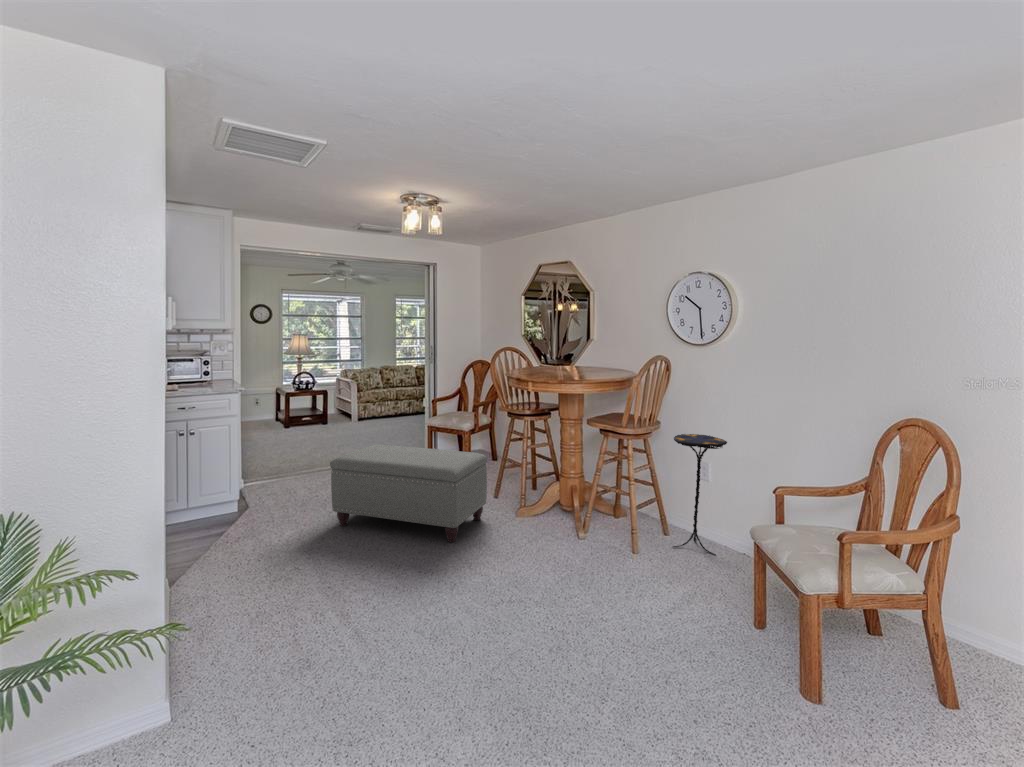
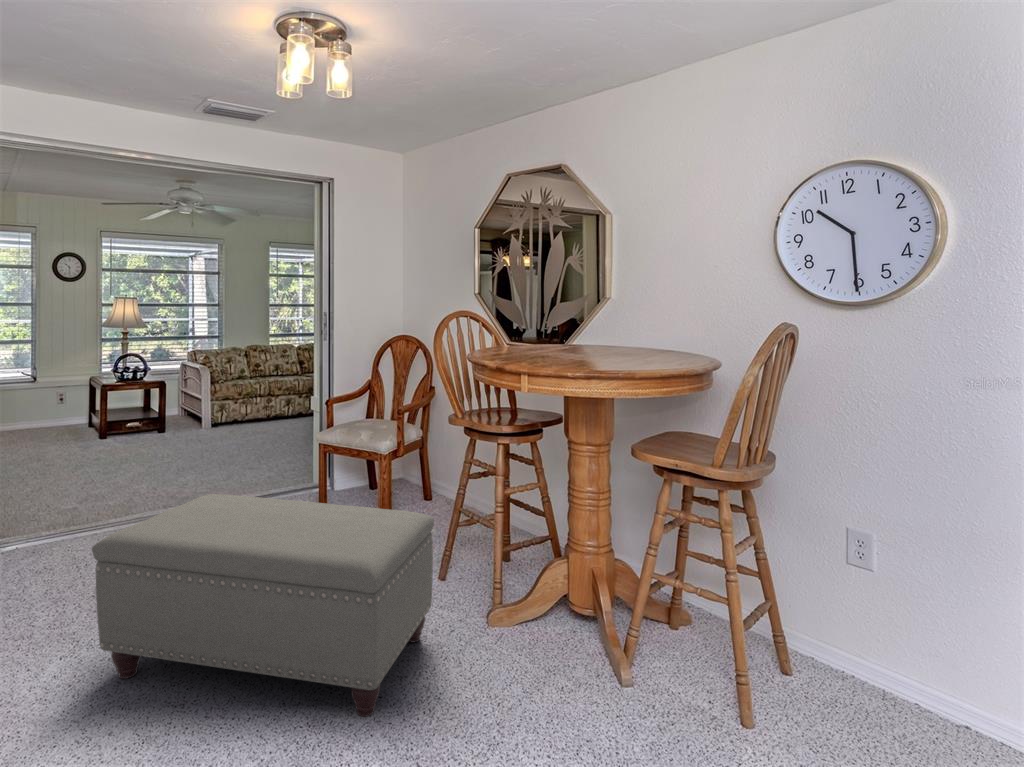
side table: present [673,434,727,555] -> none [801,476,923,716]

